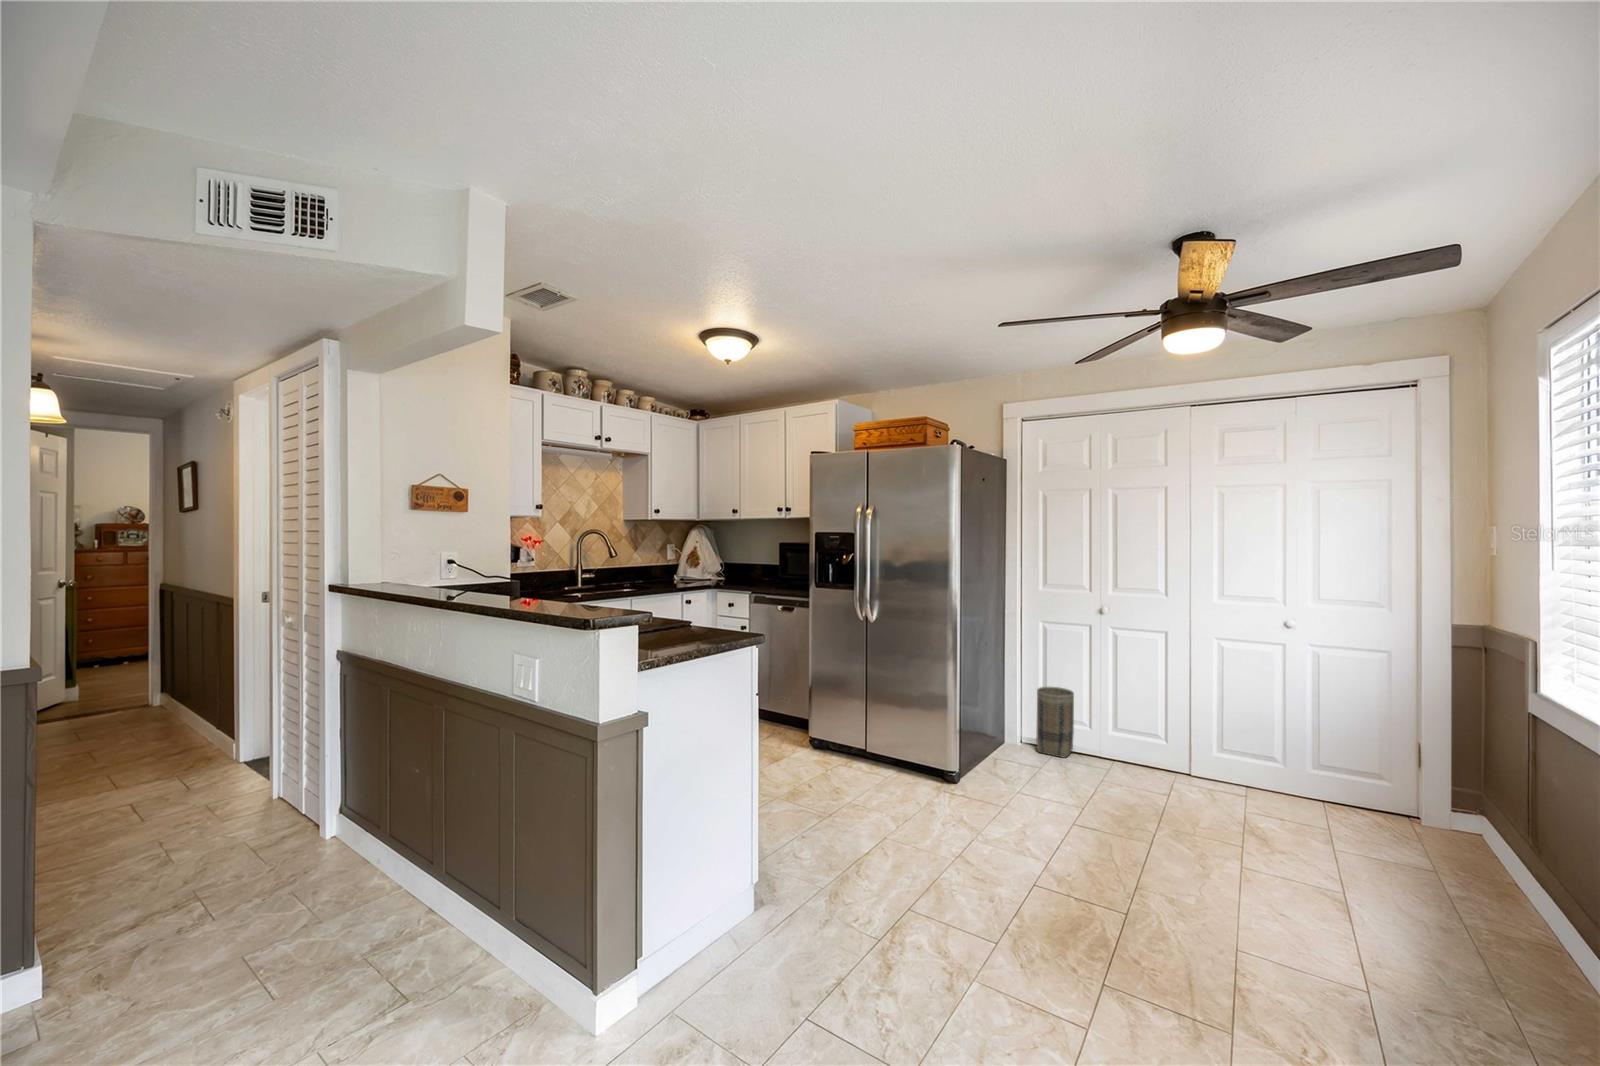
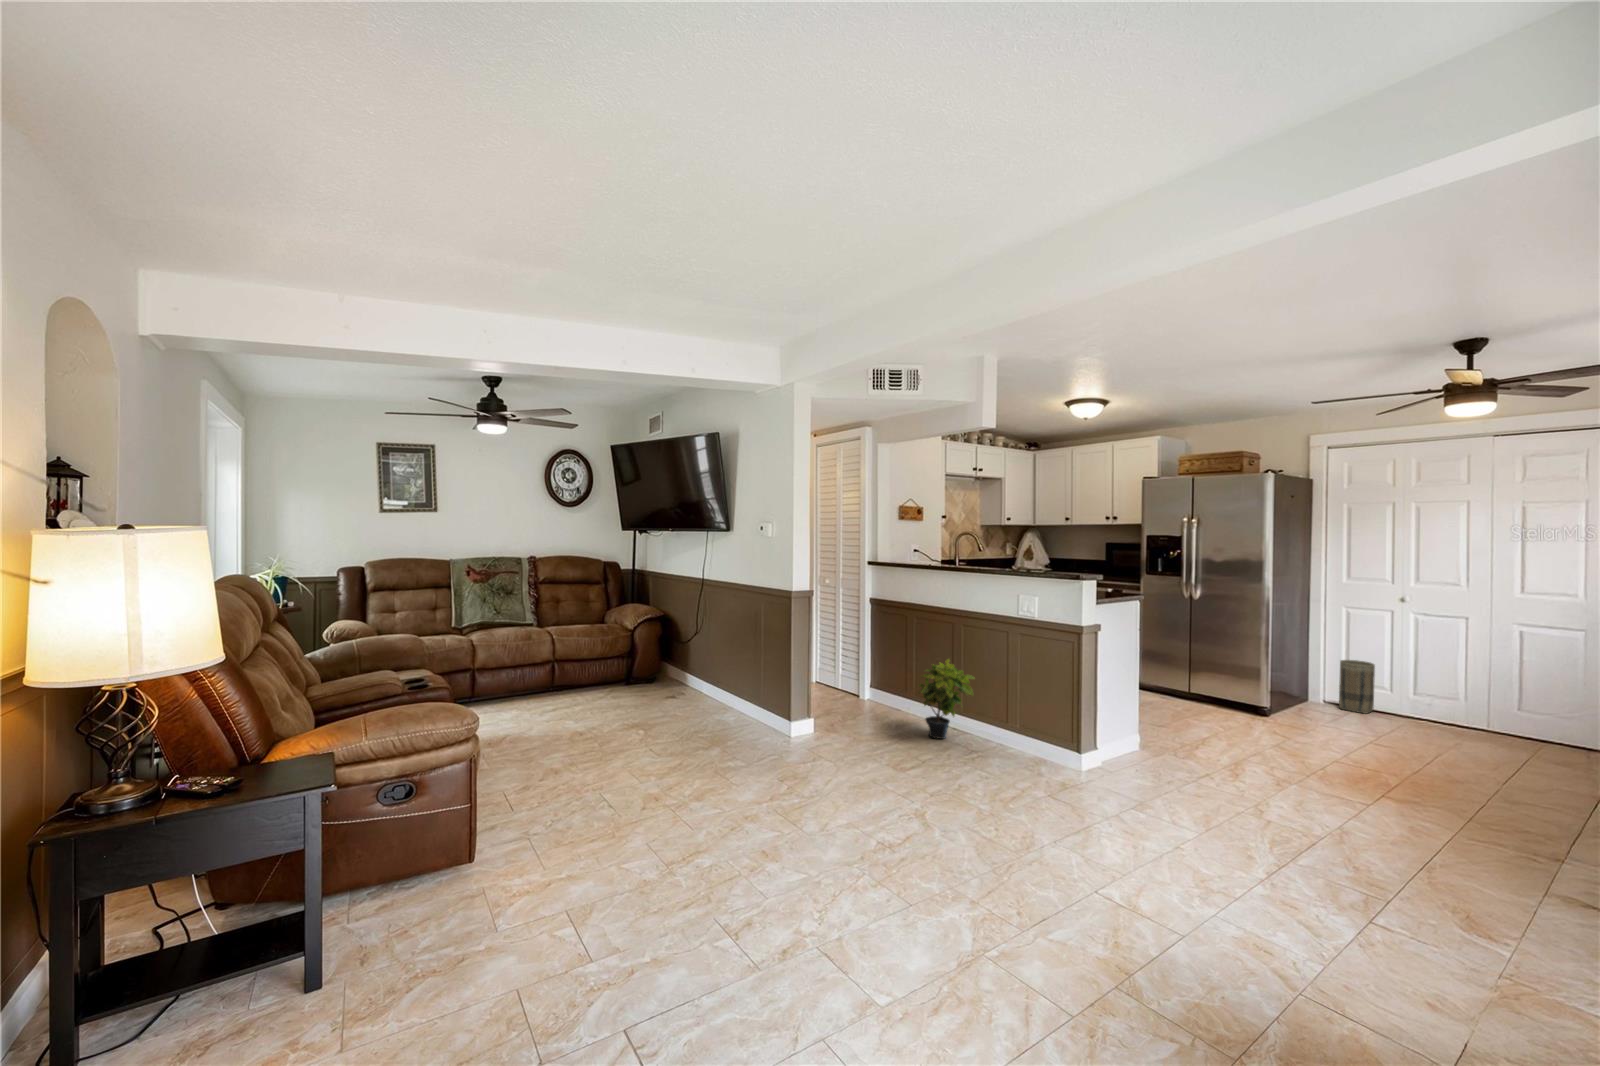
potted plant: none [299,786,436,960] -> present [918,659,974,739]

